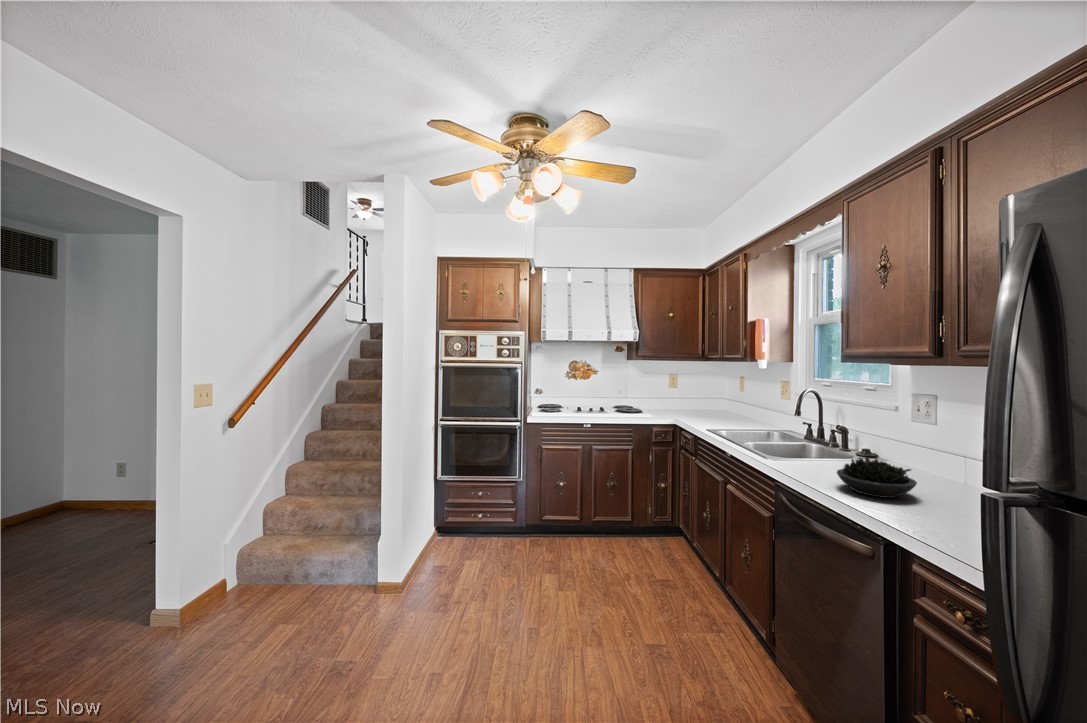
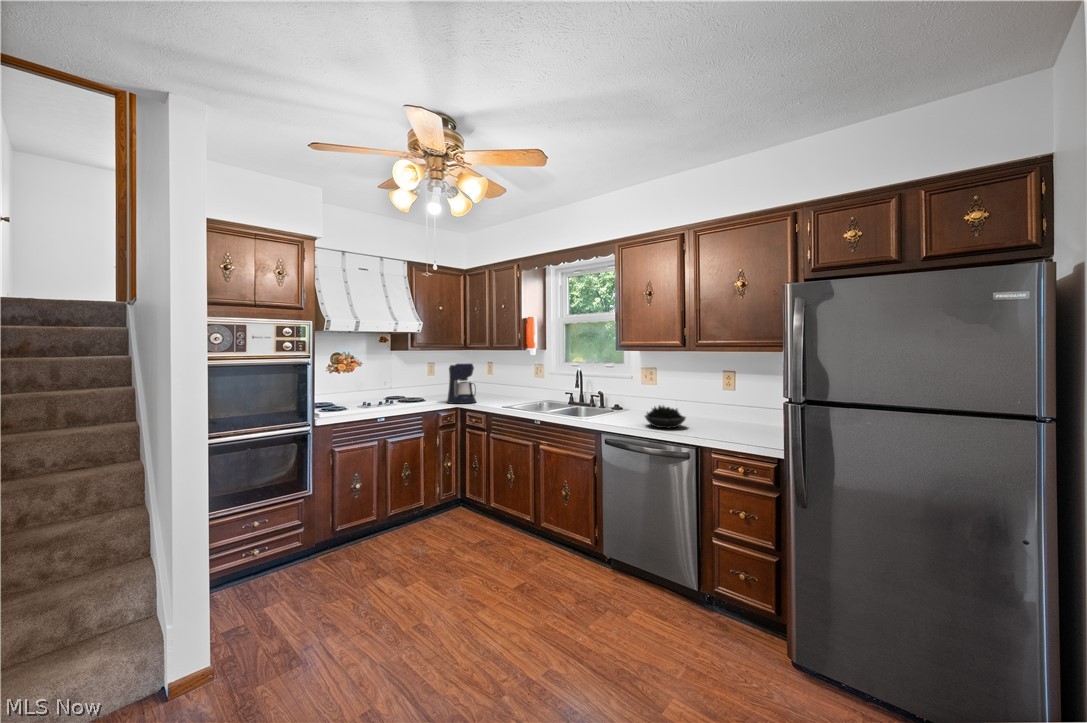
coffee maker: none [664,375,698,420] -> present [447,363,476,403]

